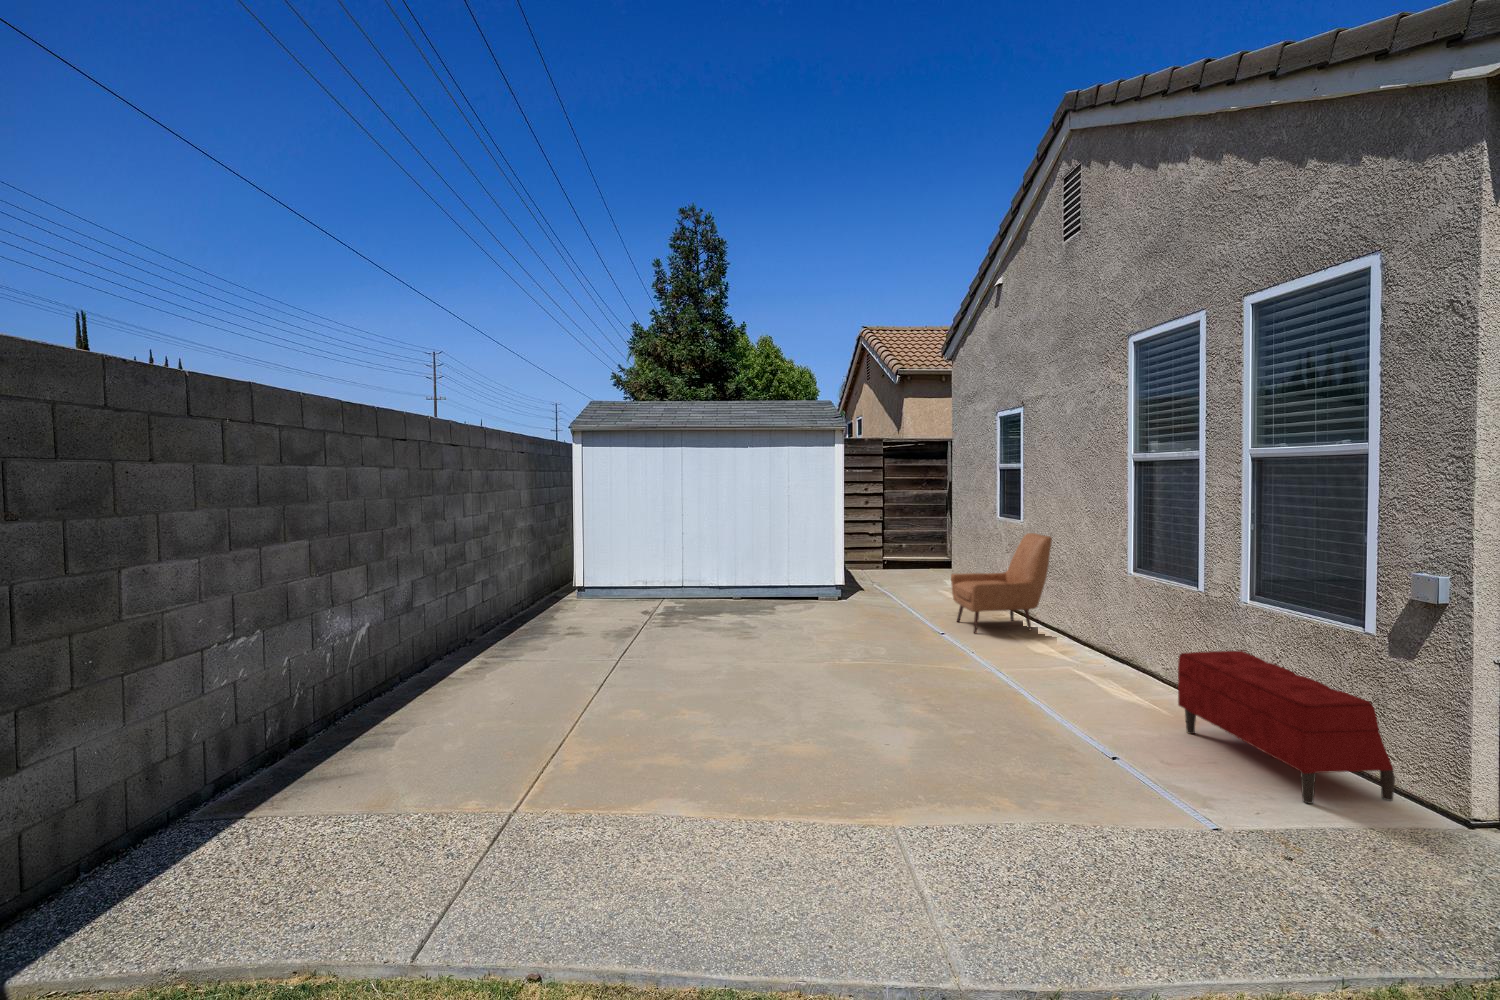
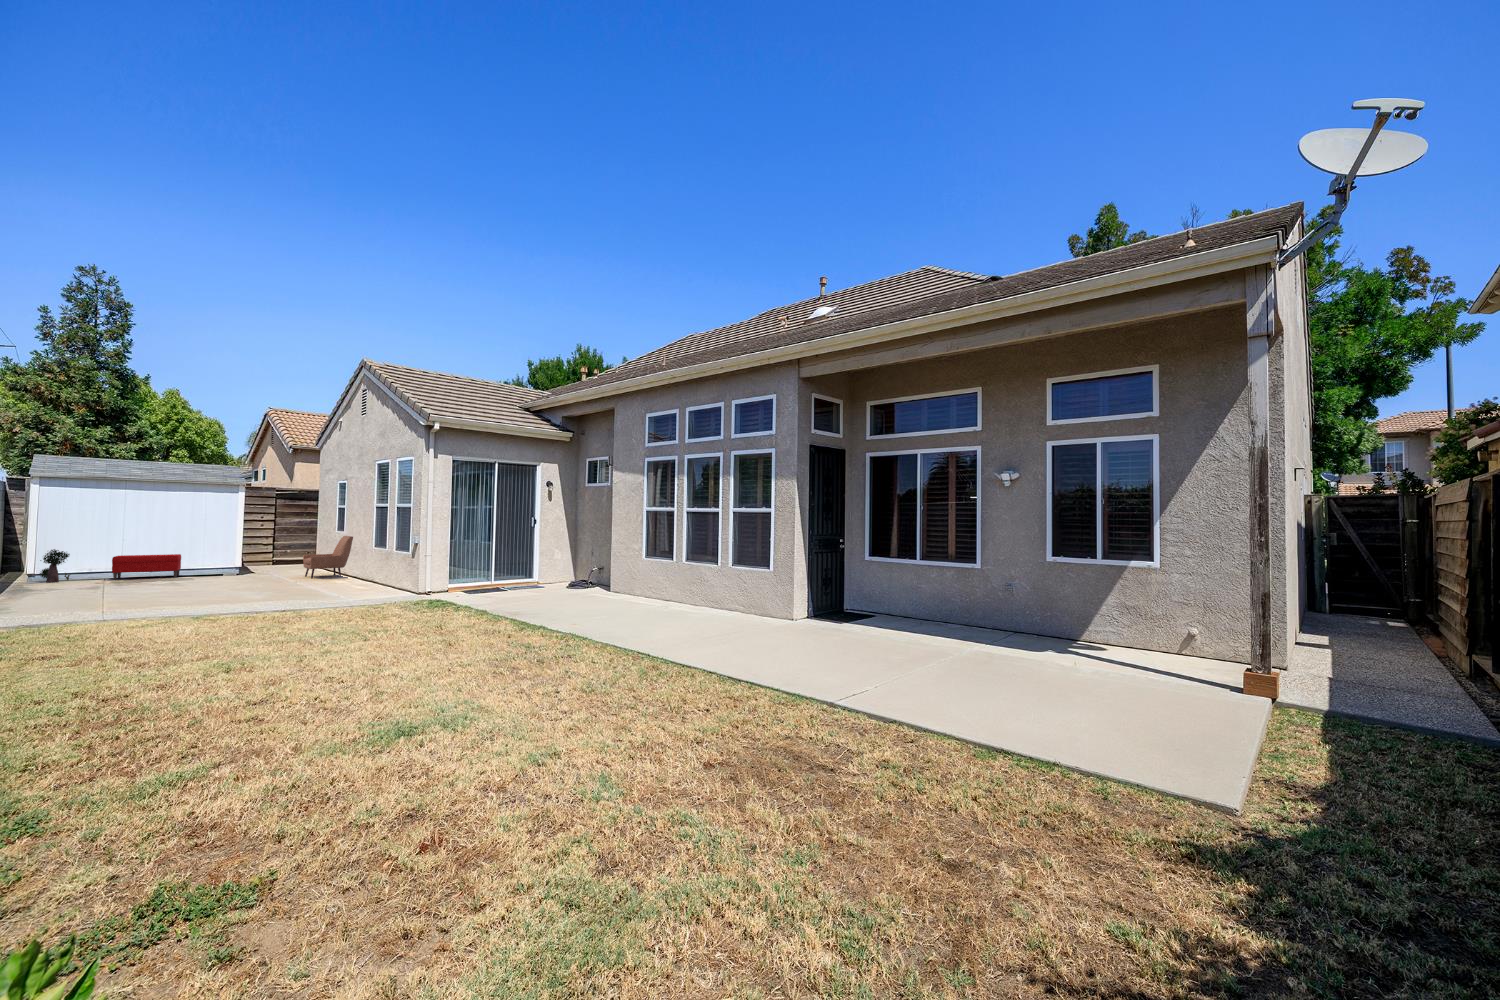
potted plant: none [596,549,634,602] -> present [40,549,70,582]
bench: present [1178,650,1395,804] -> present [112,554,181,580]

